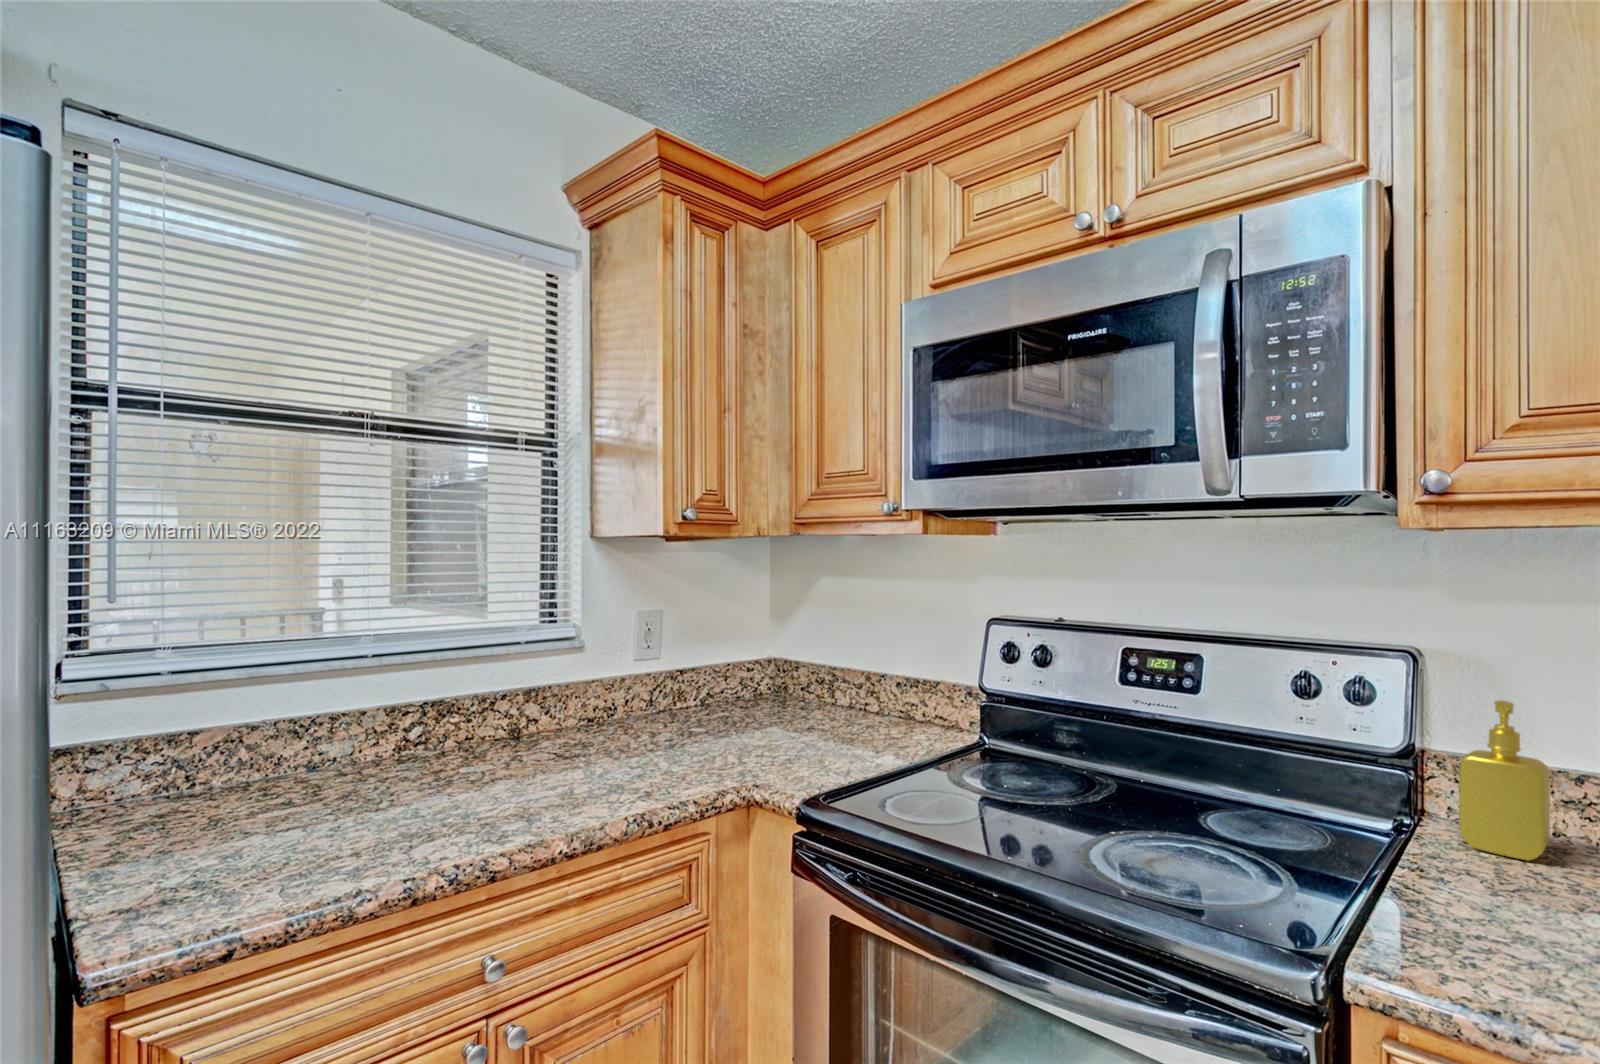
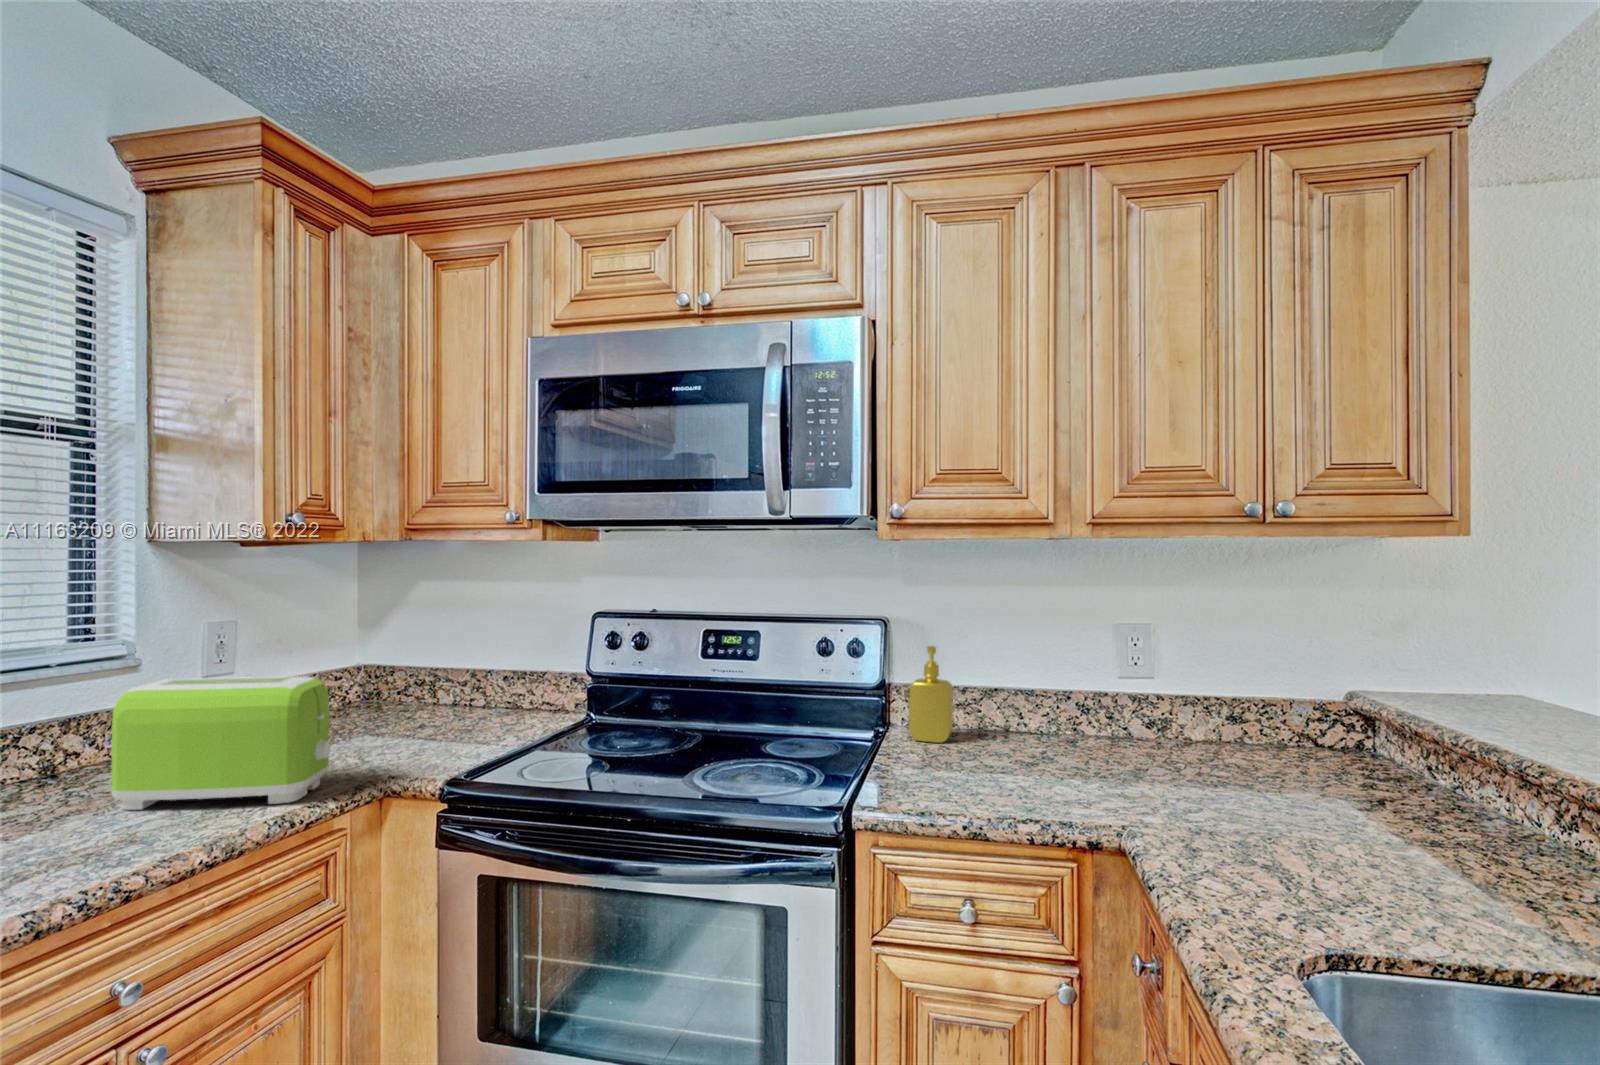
toaster: none [527,663,700,799] -> present [111,677,331,810]

